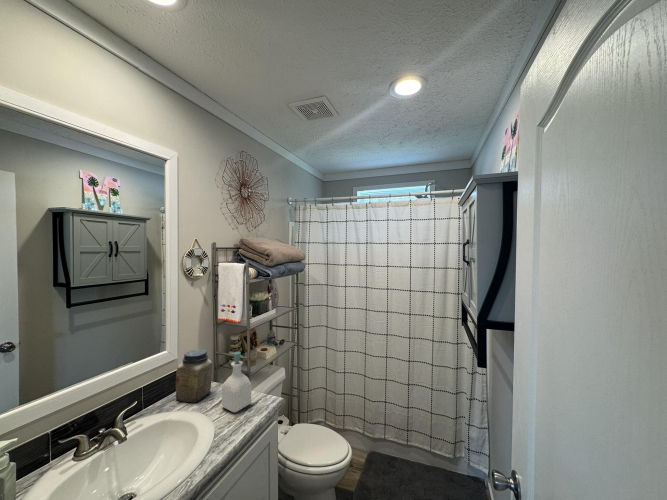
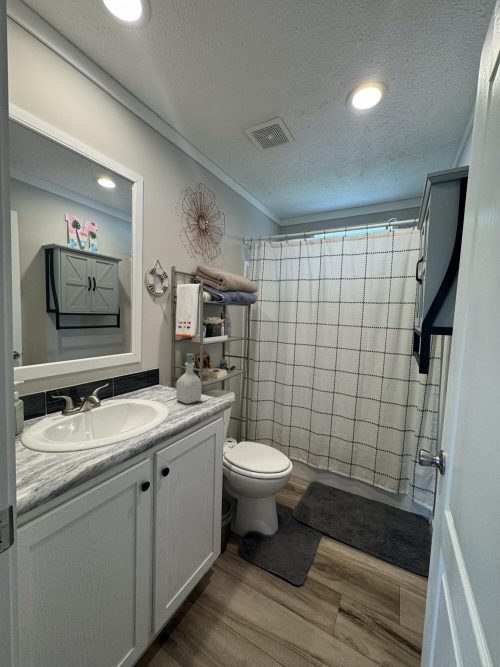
jar: present [176,350,212,403] -> none [139,354,170,396]

